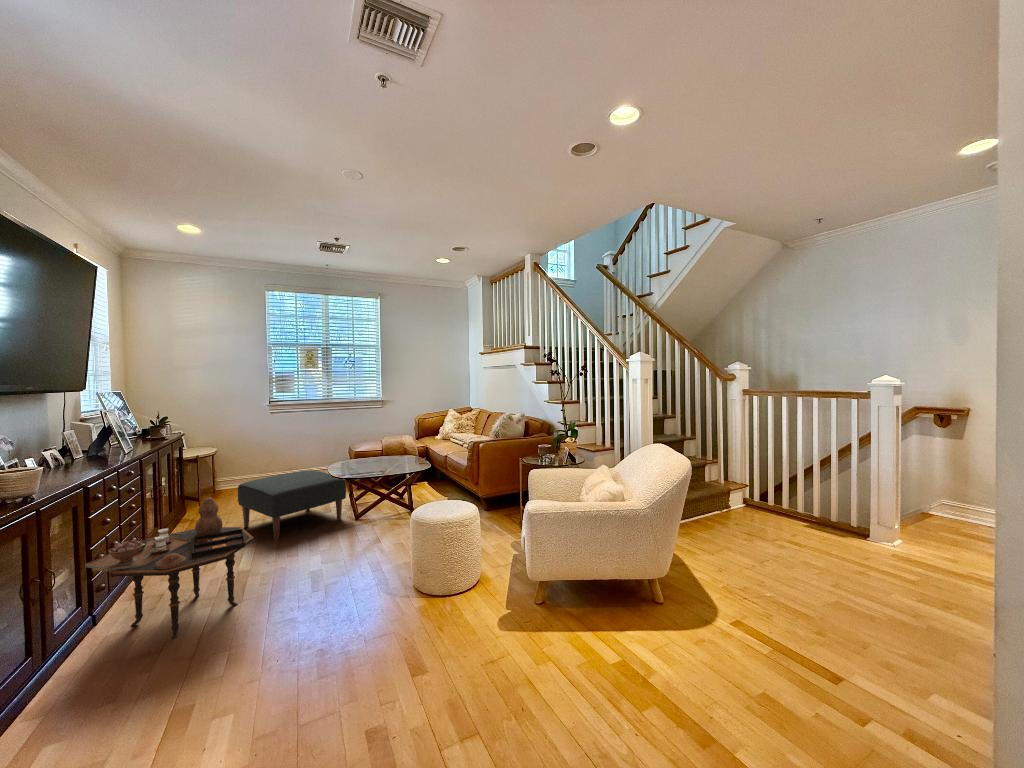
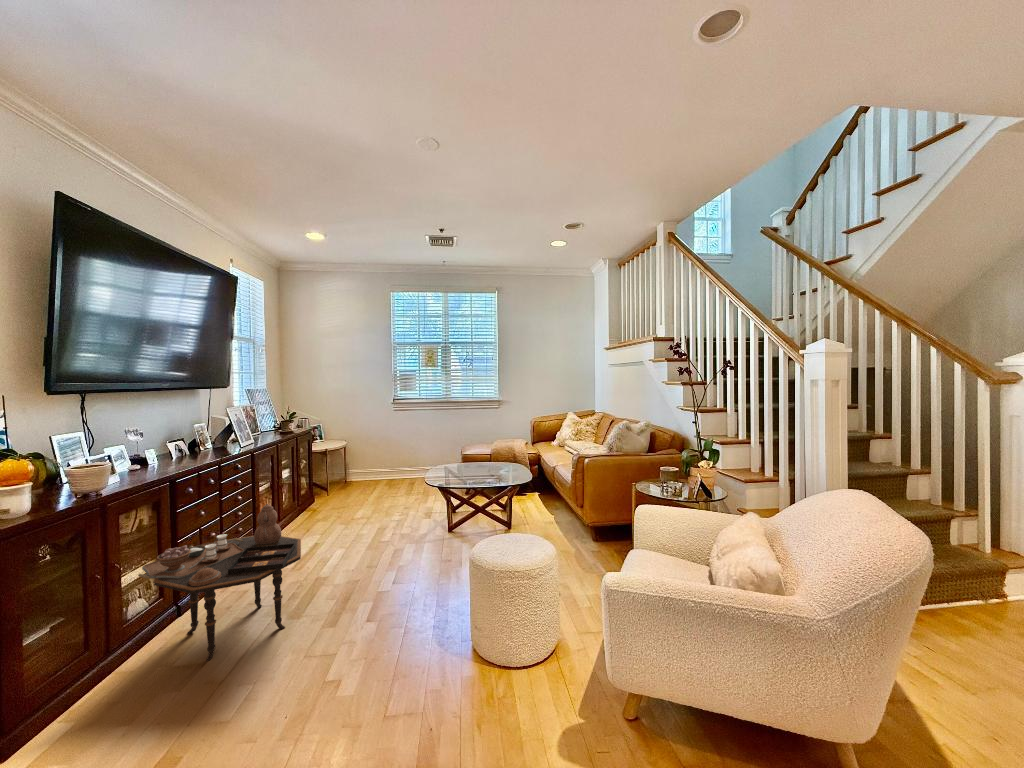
ottoman: present [238,470,346,540] -> none [339,474,439,548]

